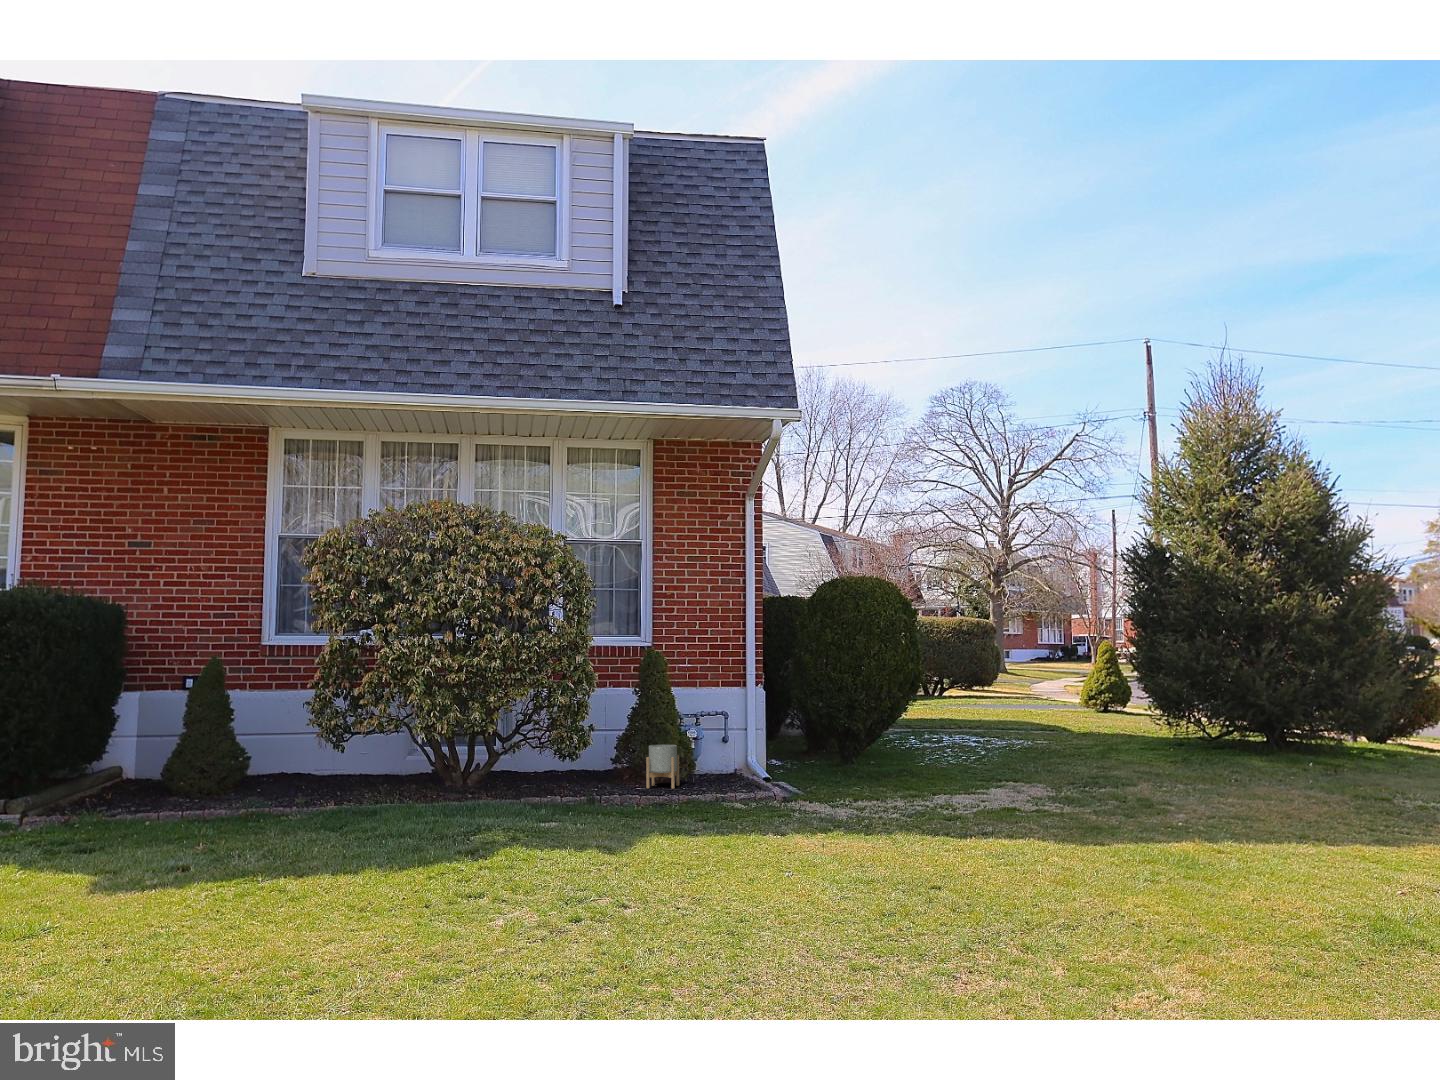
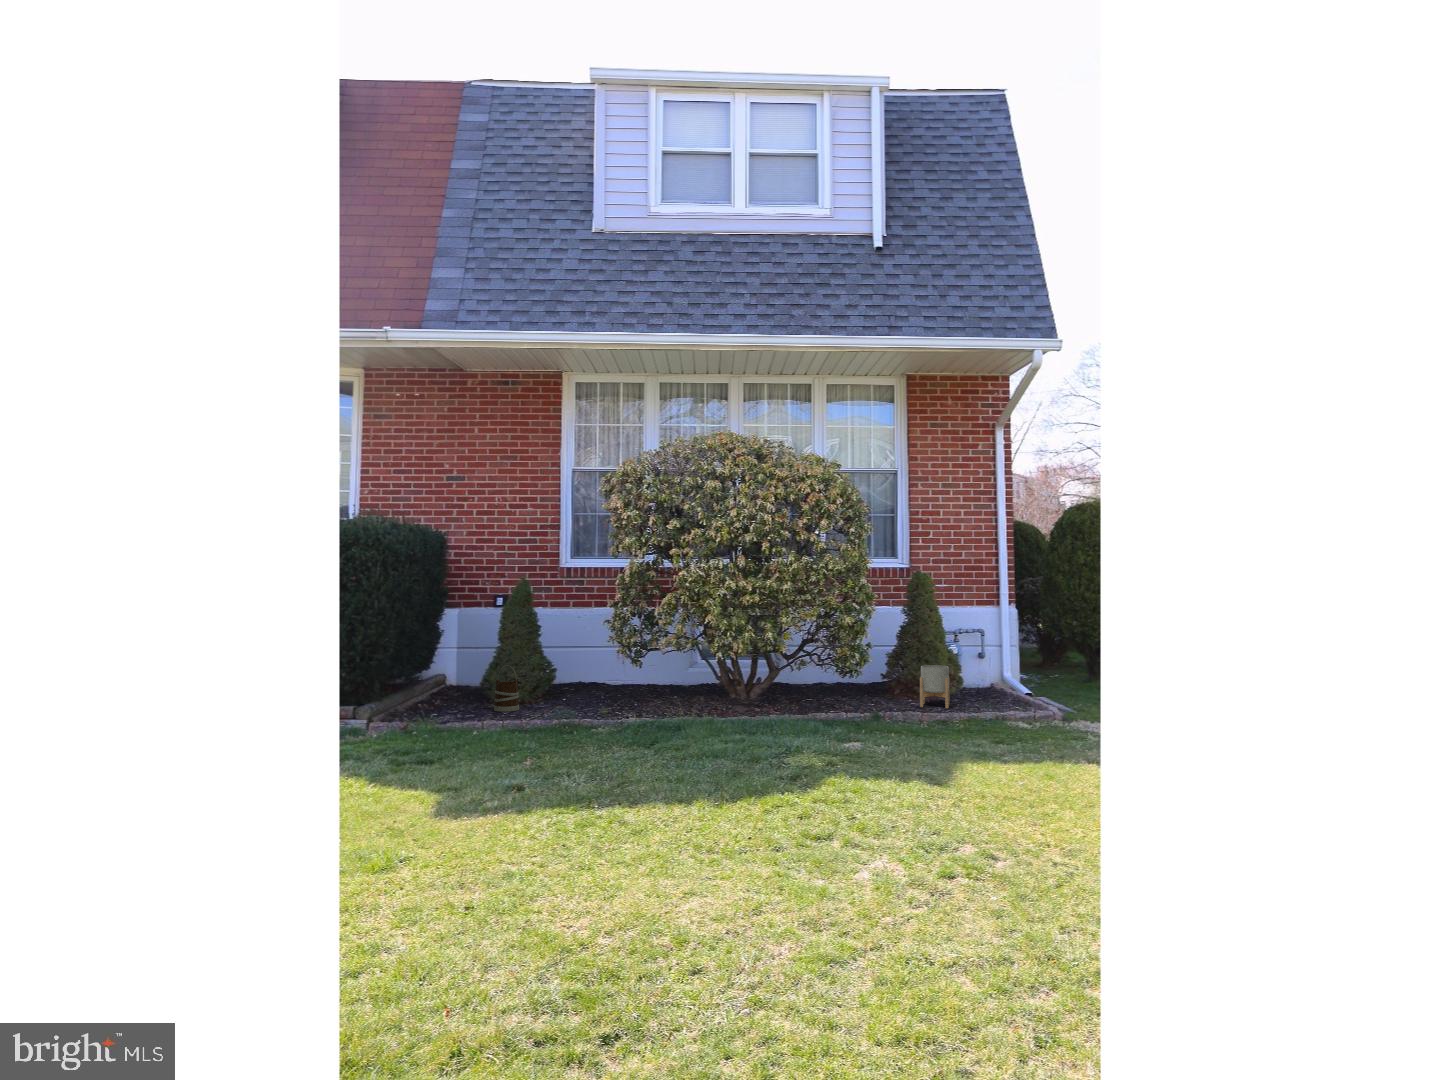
wooden bucket: none [173,754,204,805] -> present [494,665,519,712]

